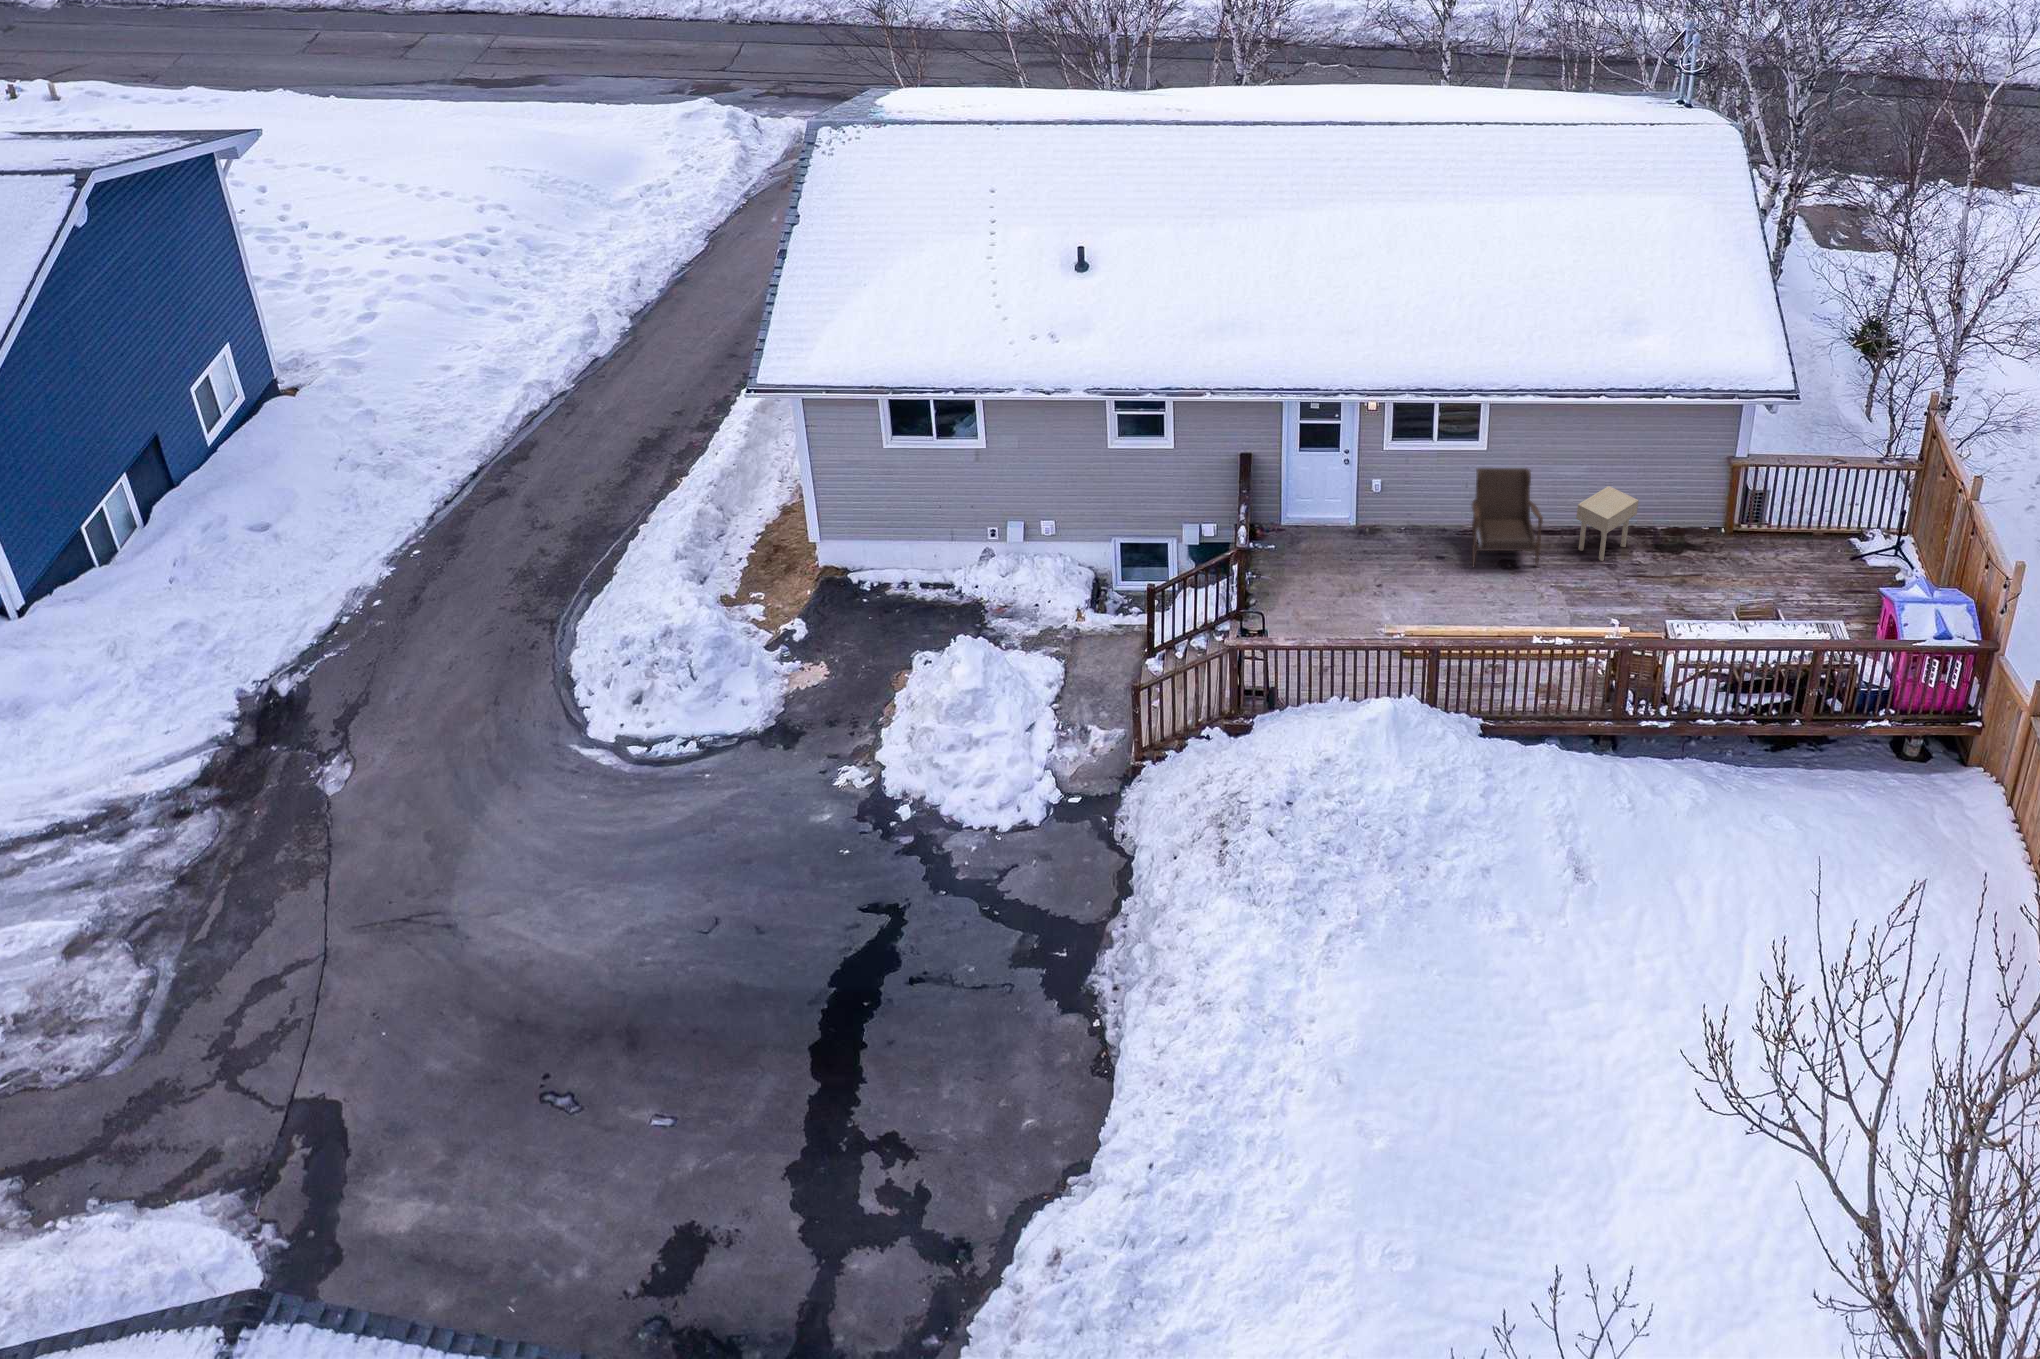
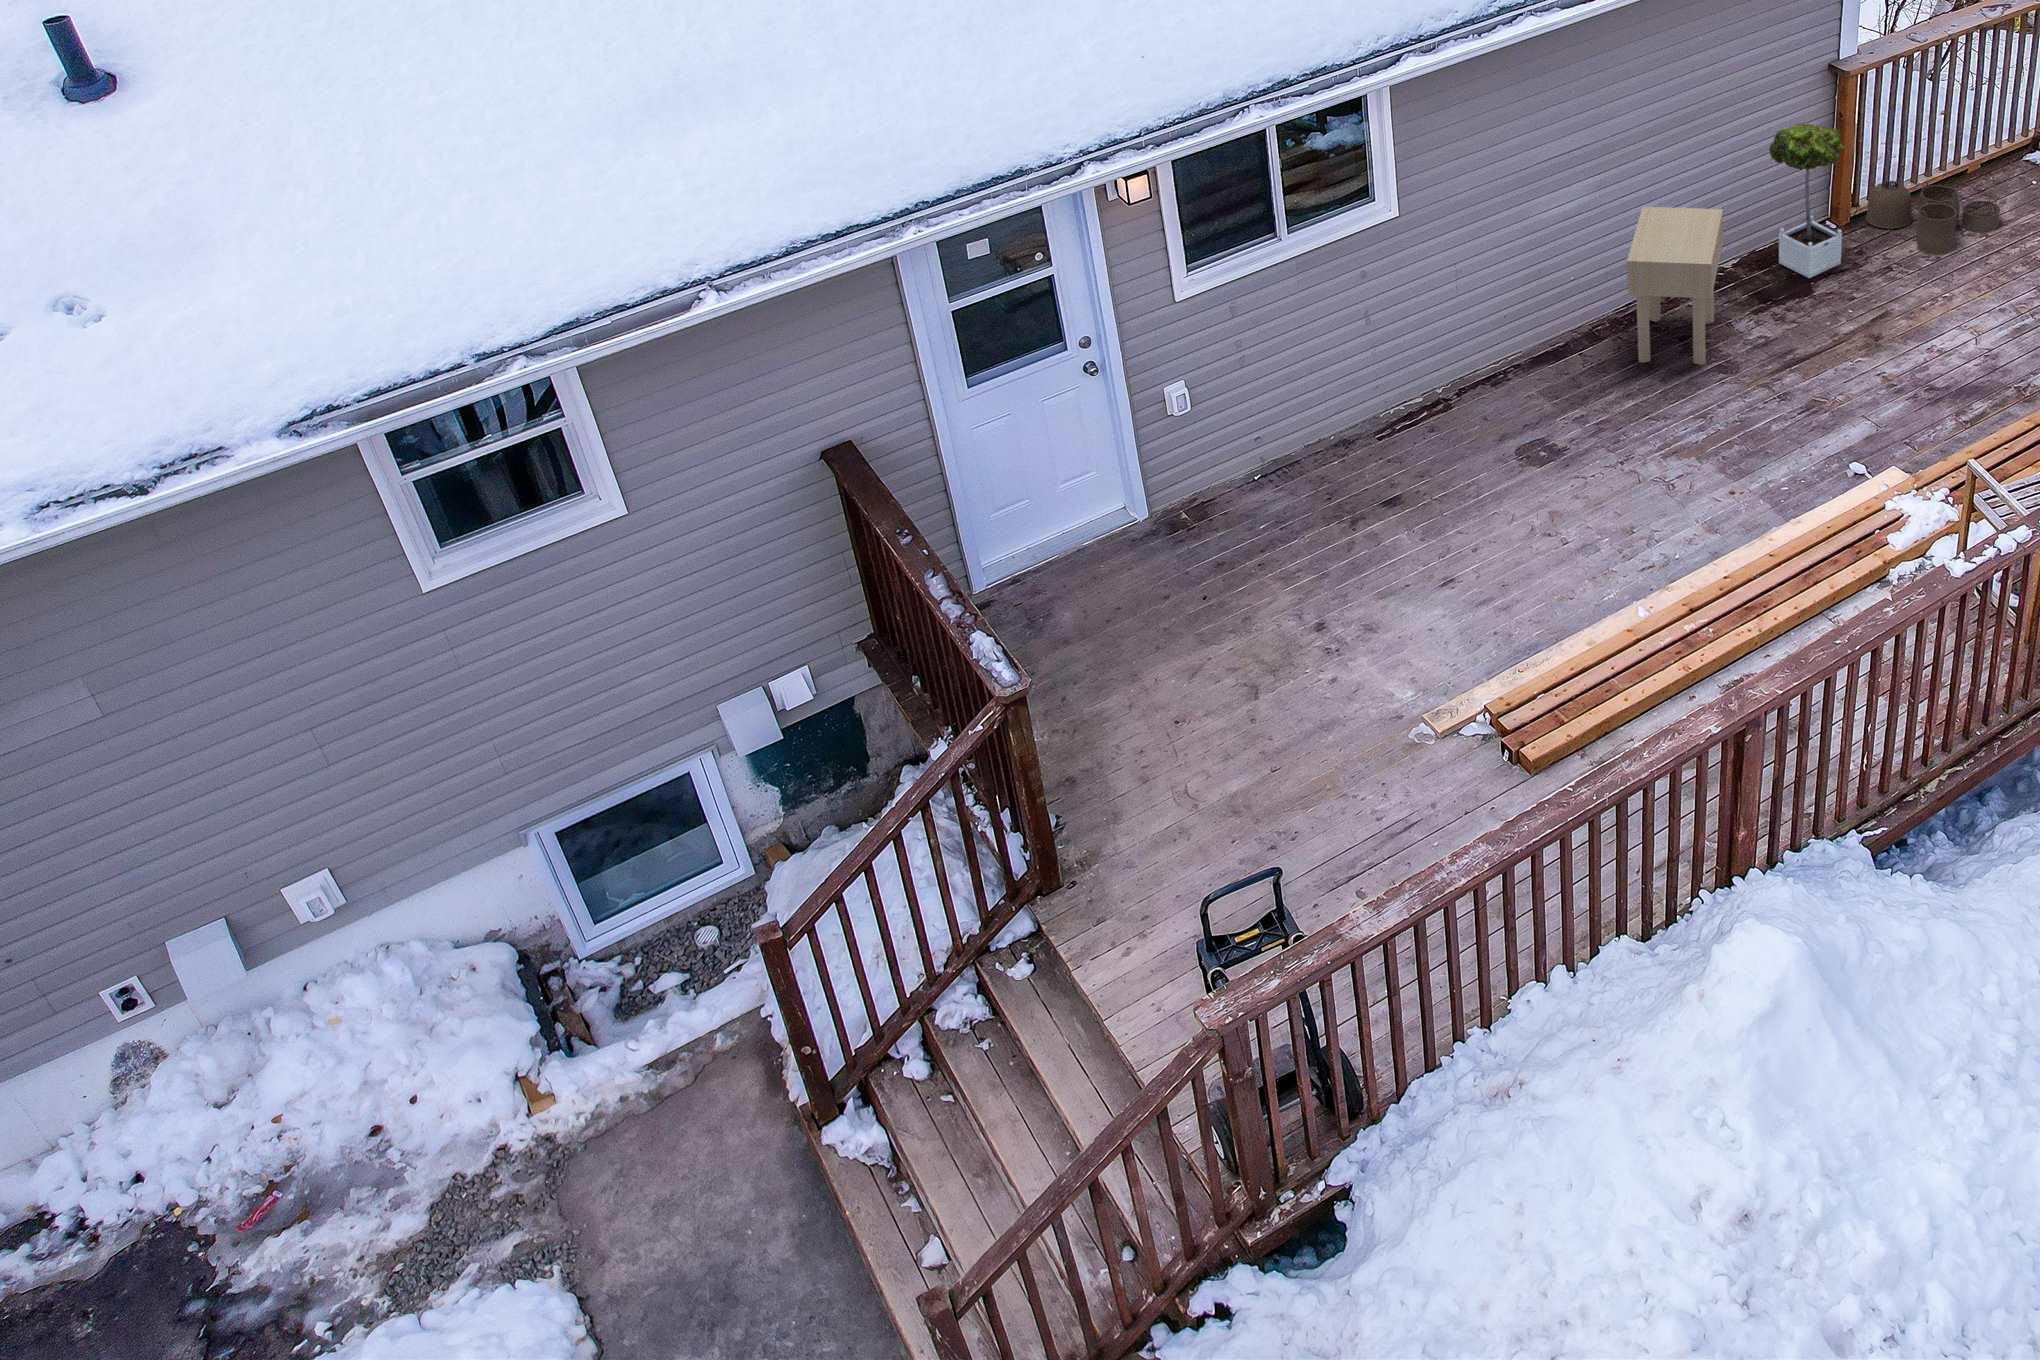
armchair: present [1472,468,1543,566] -> none [1392,226,1603,489]
potted tree: none [1679,477,1714,547] -> present [1769,123,1844,278]
woven basket: none [1736,519,1795,563] -> present [1866,179,2000,255]

